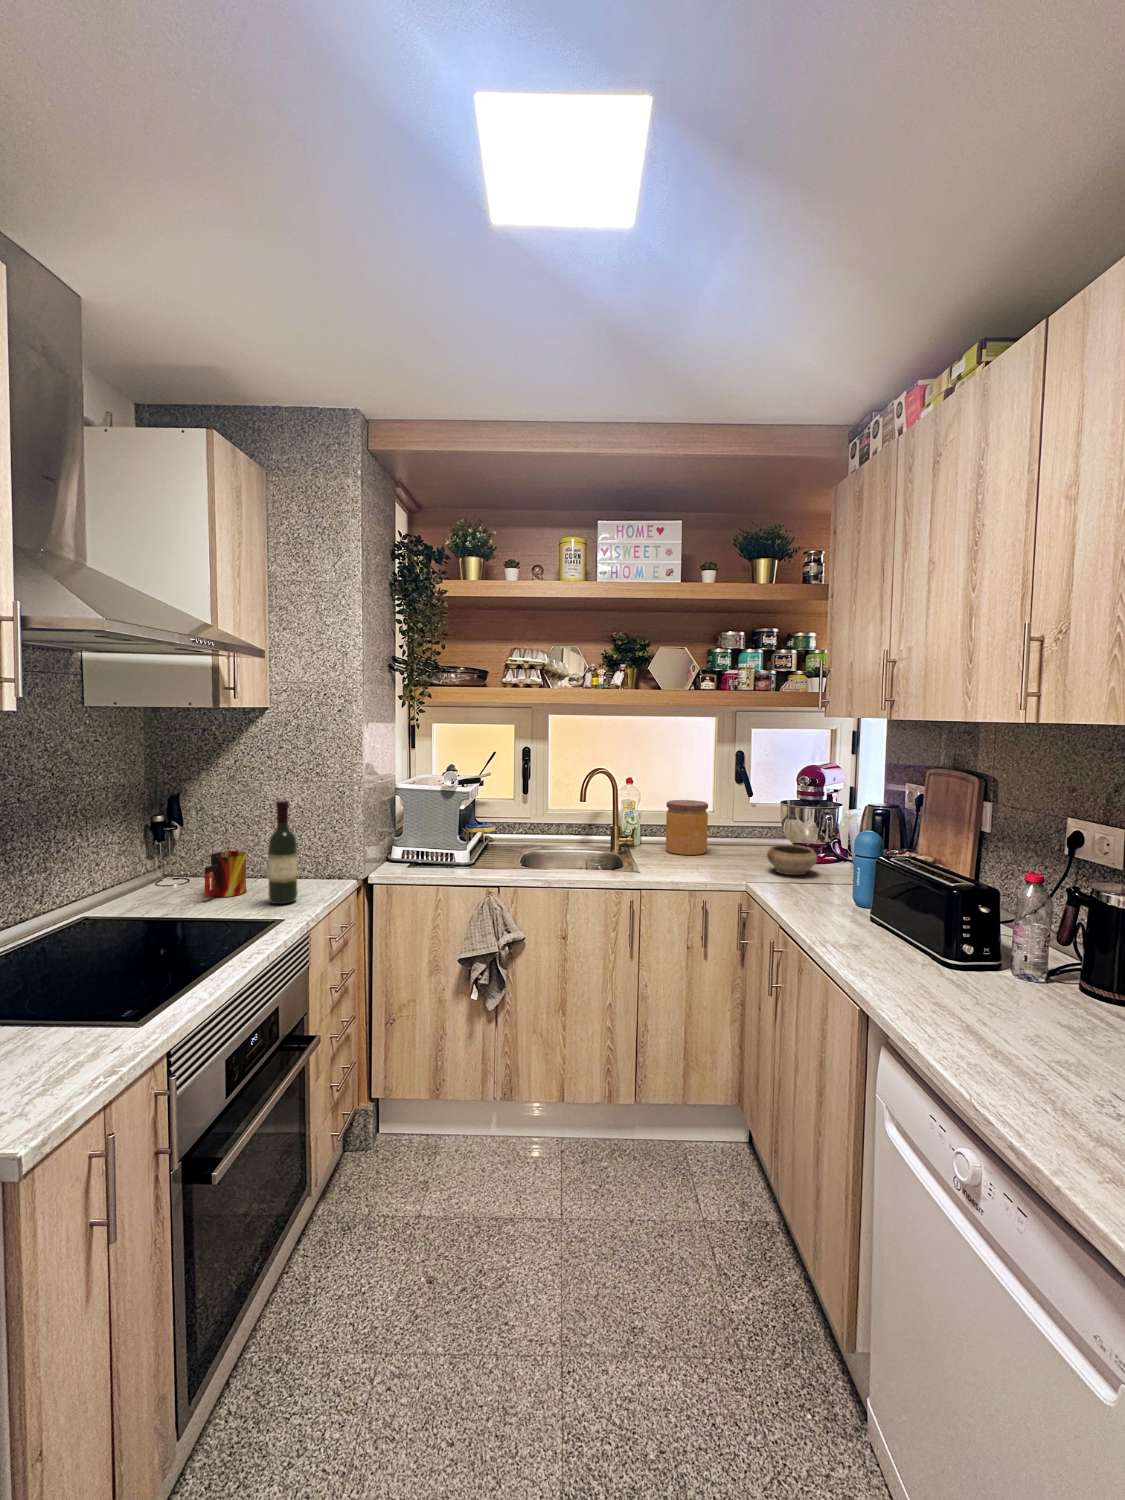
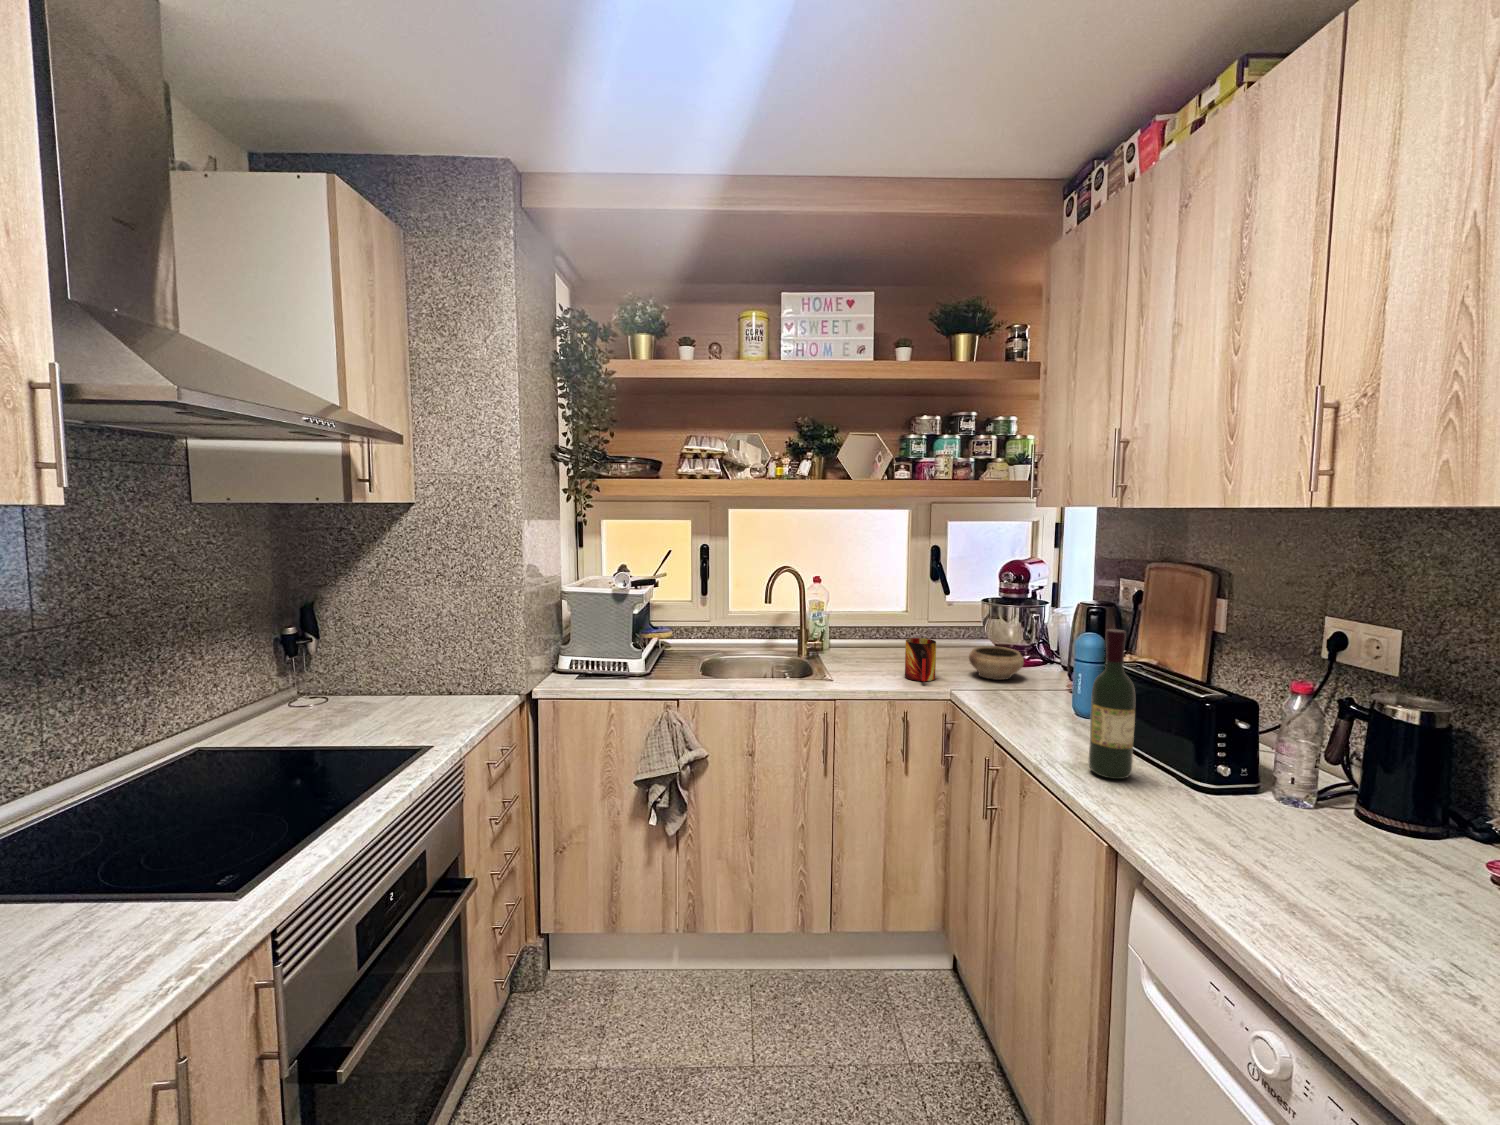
wine bottle: present [268,800,298,904] -> present [1089,629,1135,779]
jar: present [666,800,708,855] -> none [856,599,902,658]
mug: present [205,851,246,897] -> present [905,638,936,681]

